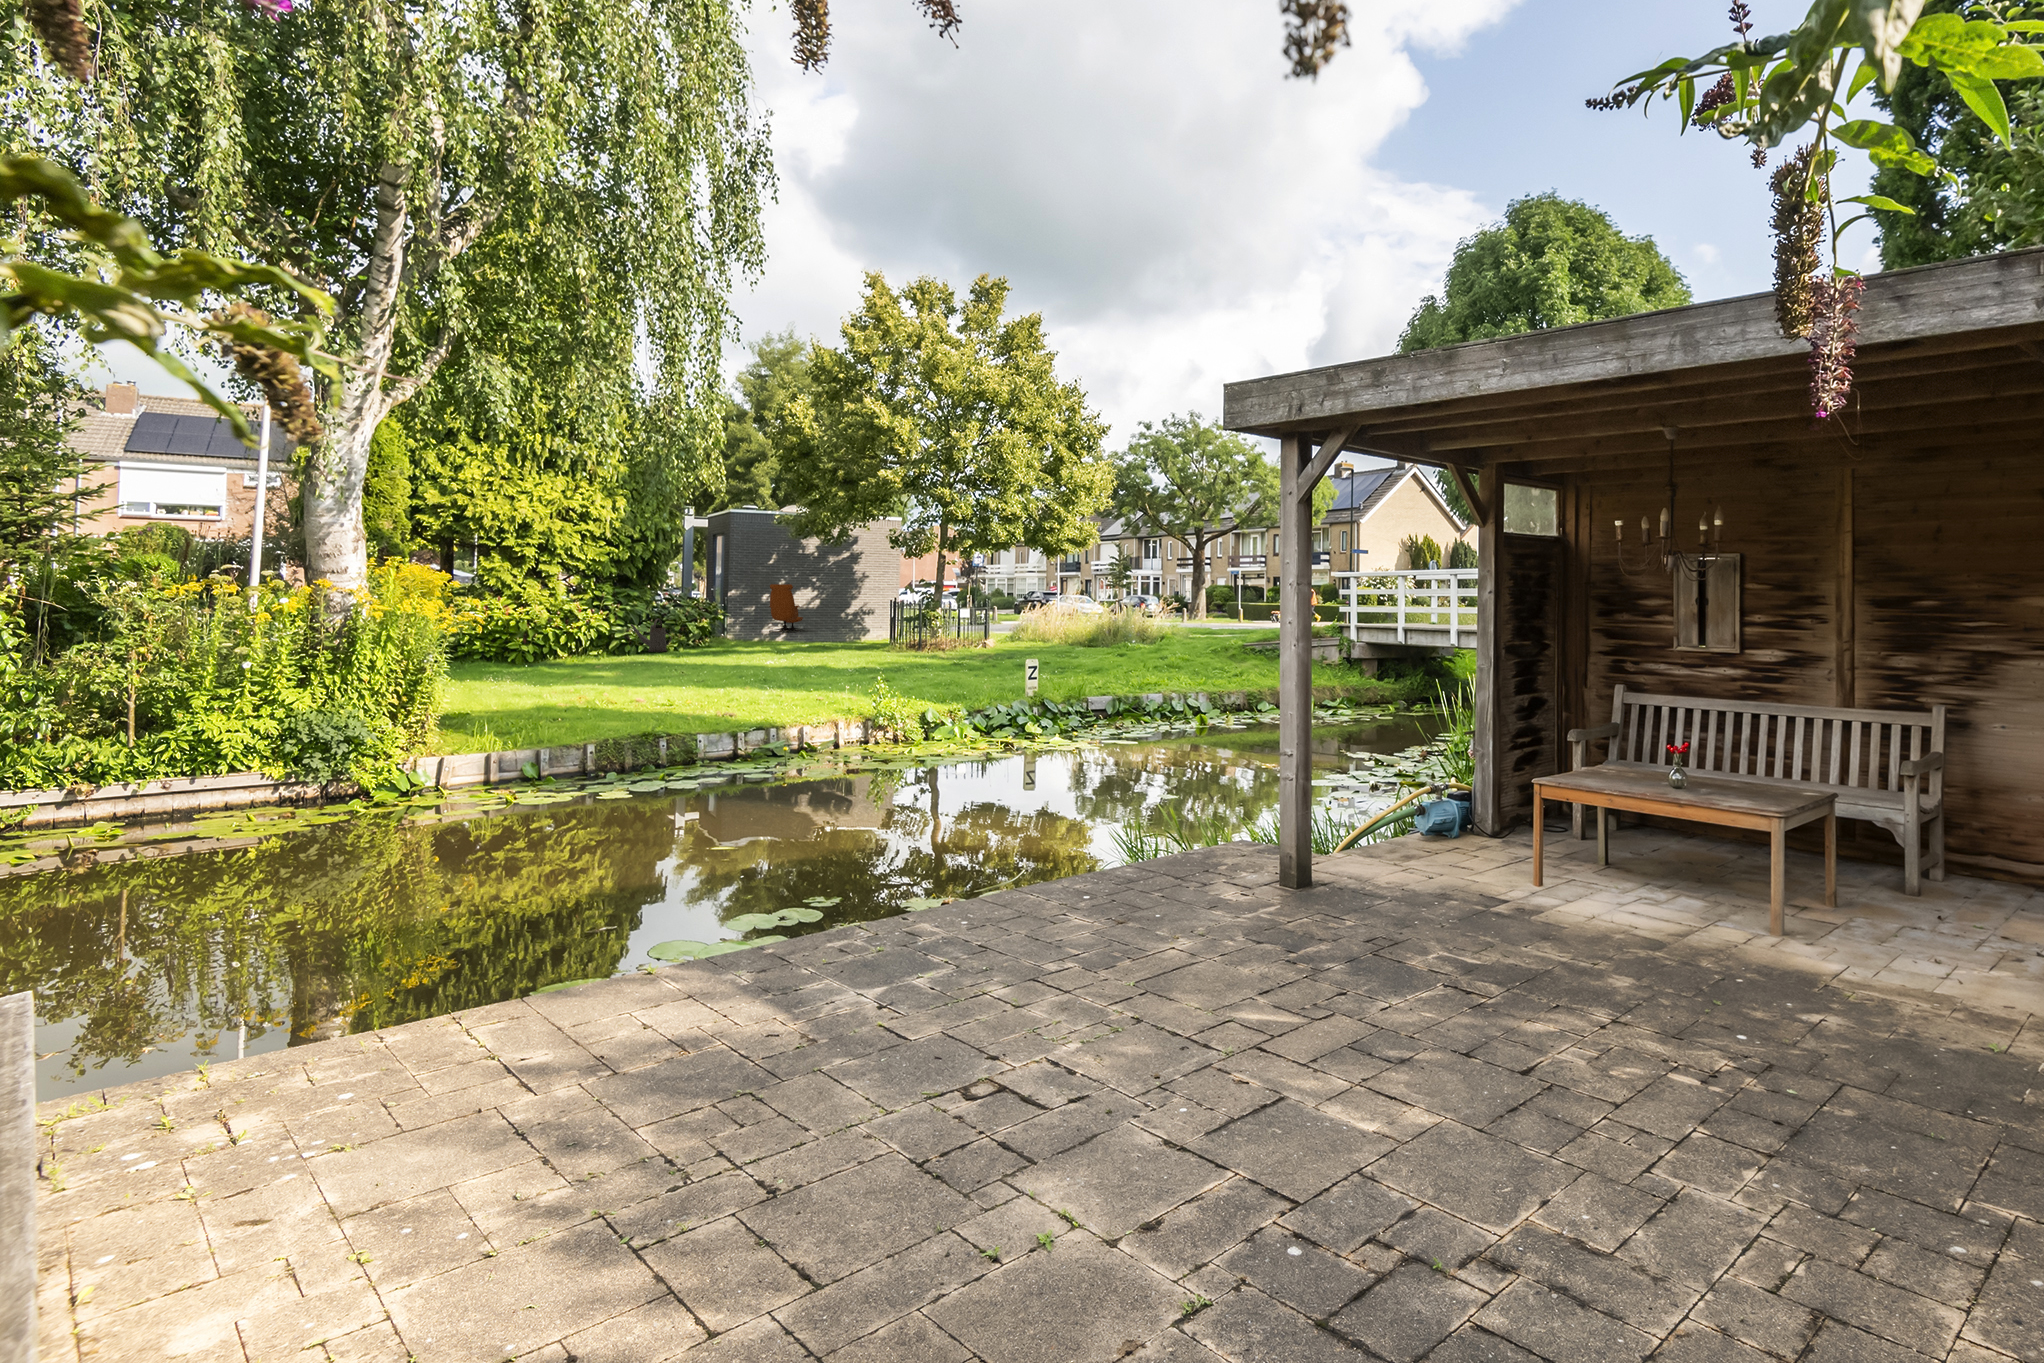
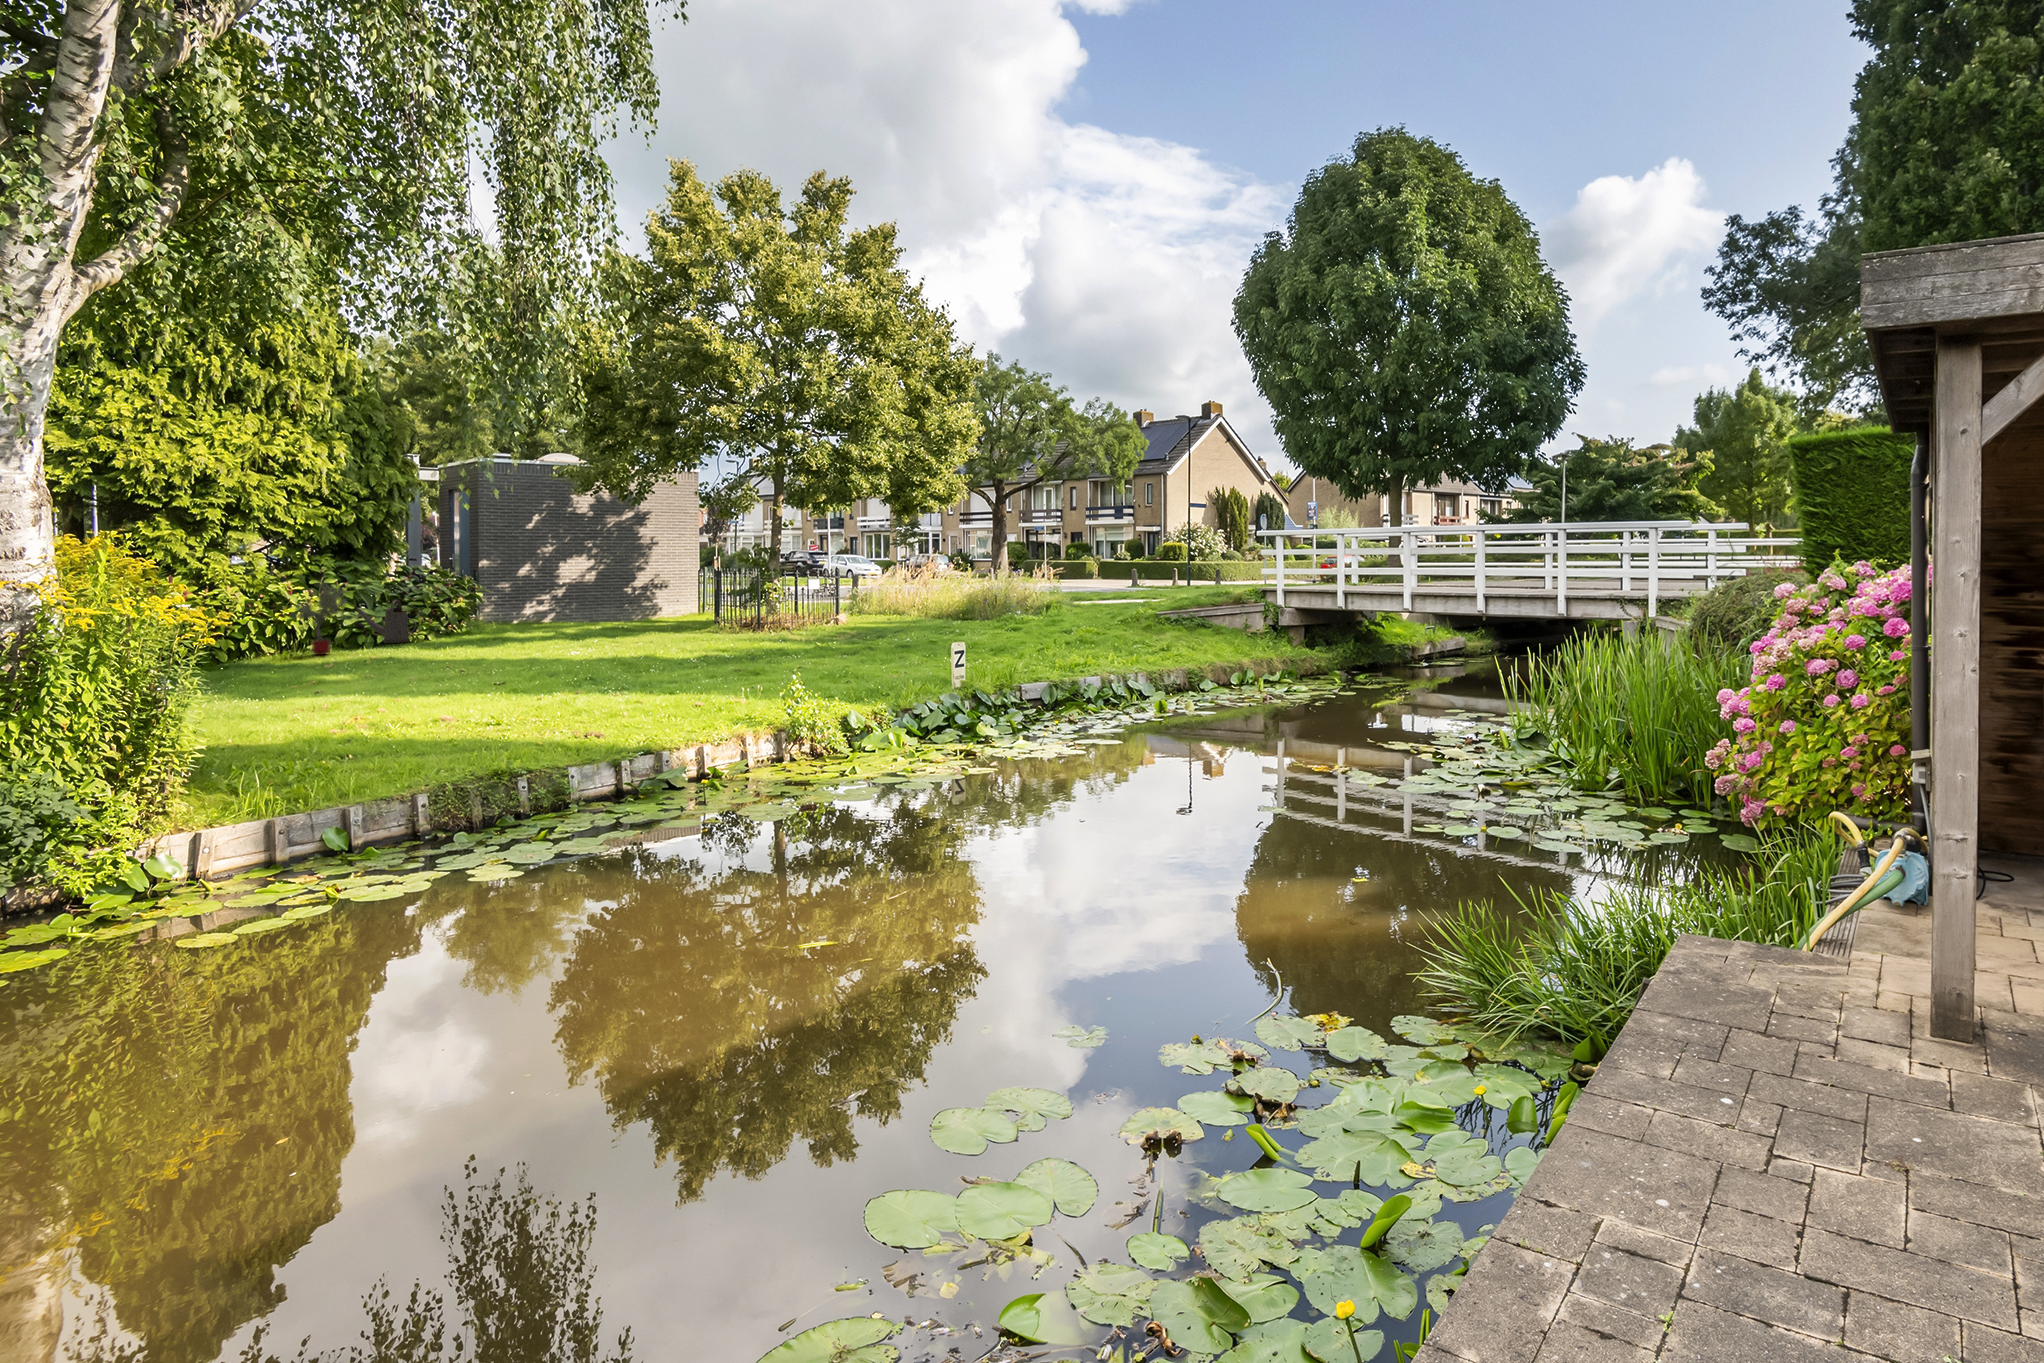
lounge chair: present [769,584,803,632] -> none [527,550,571,611]
potted tree: none [579,601,621,658] -> present [293,581,348,655]

